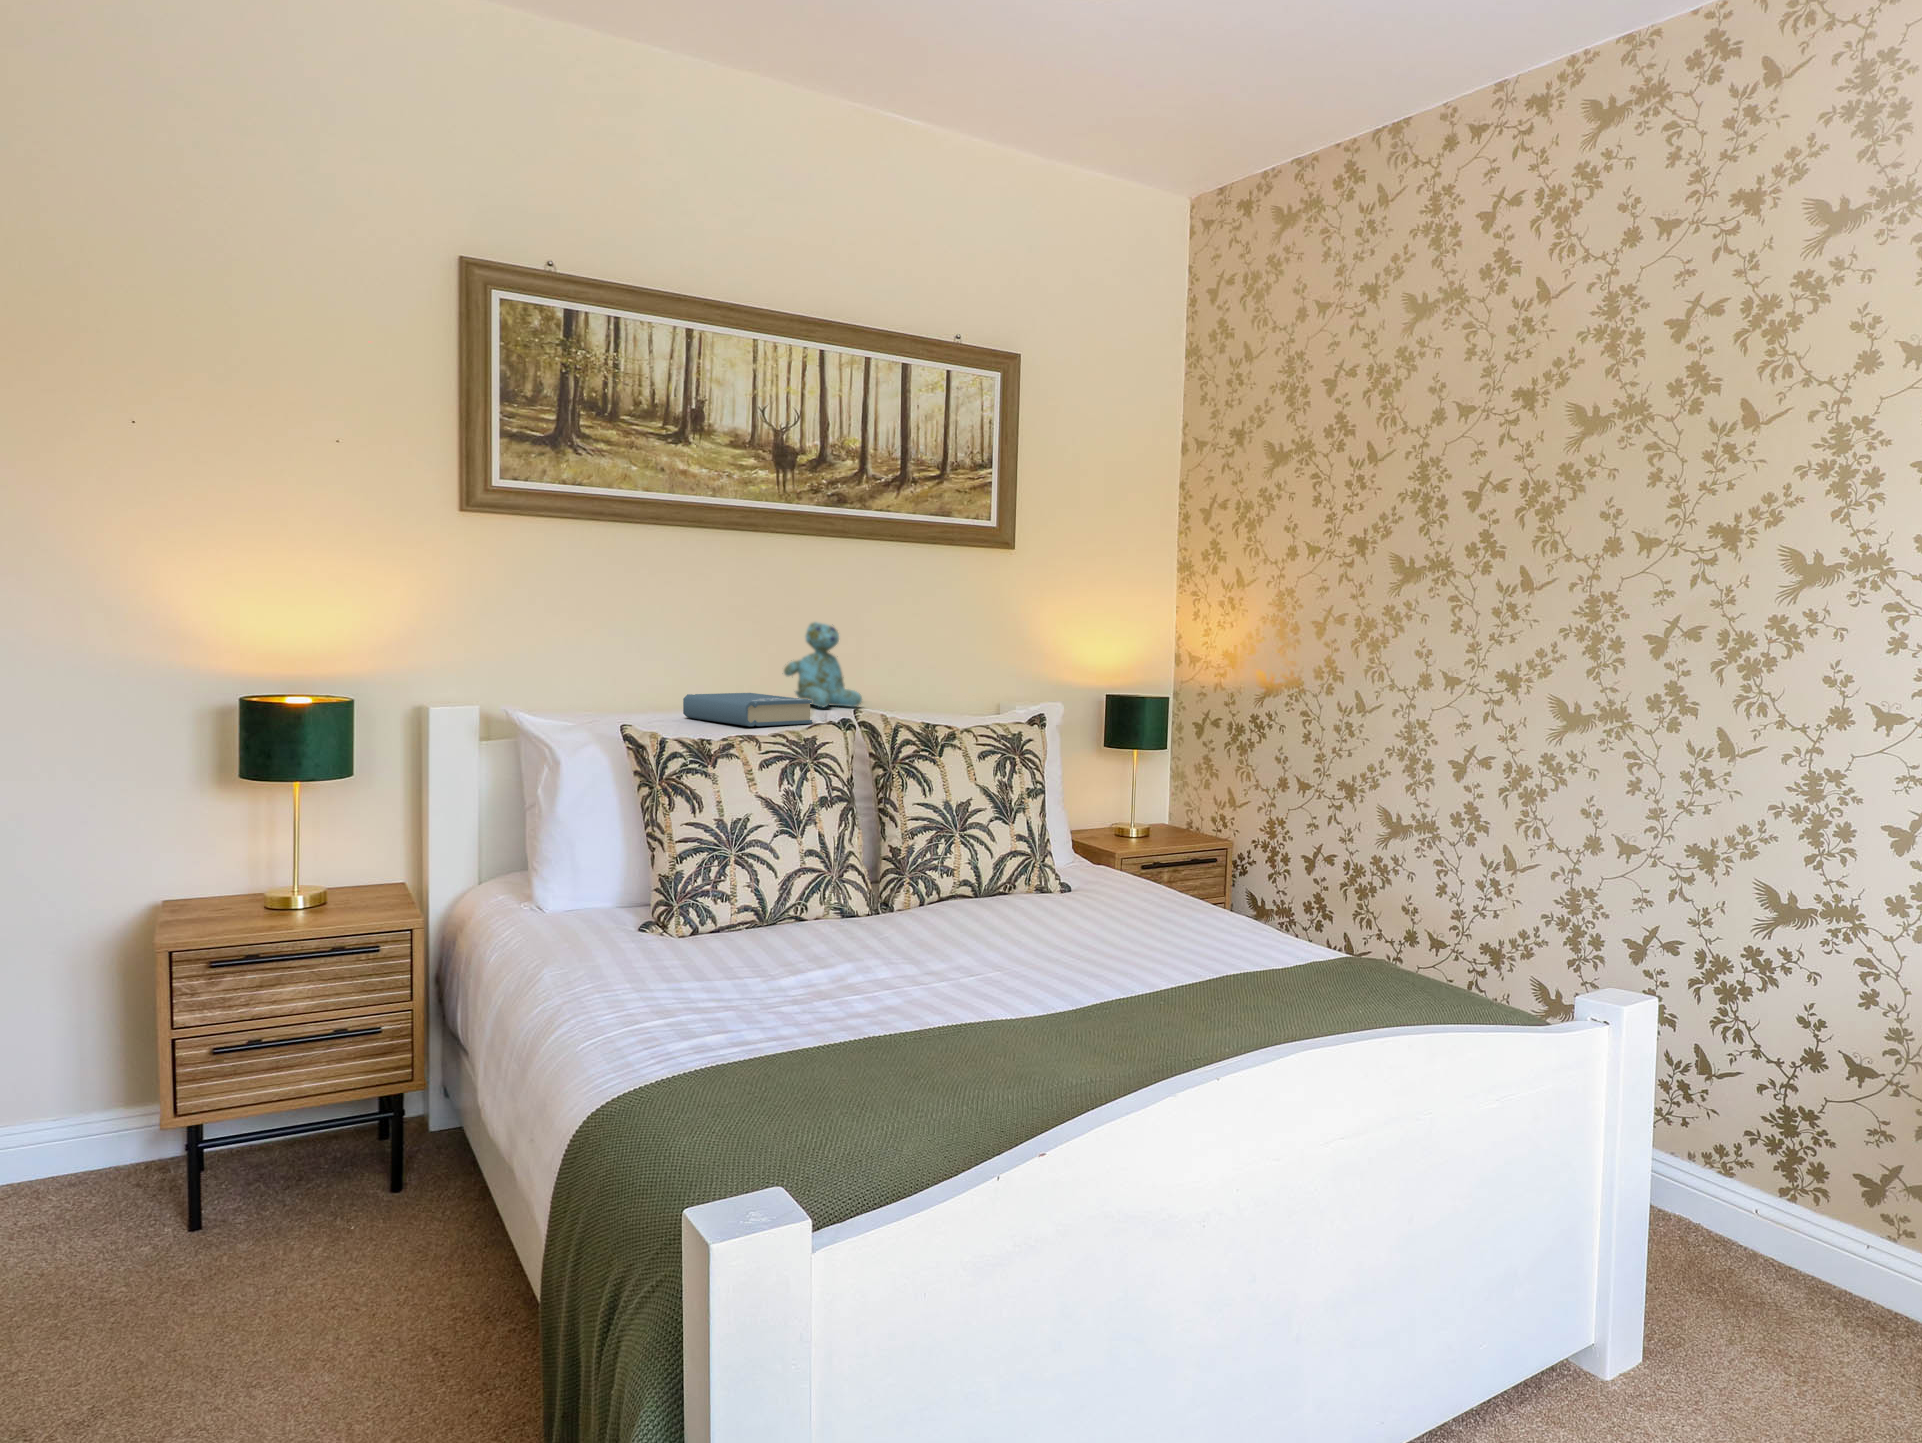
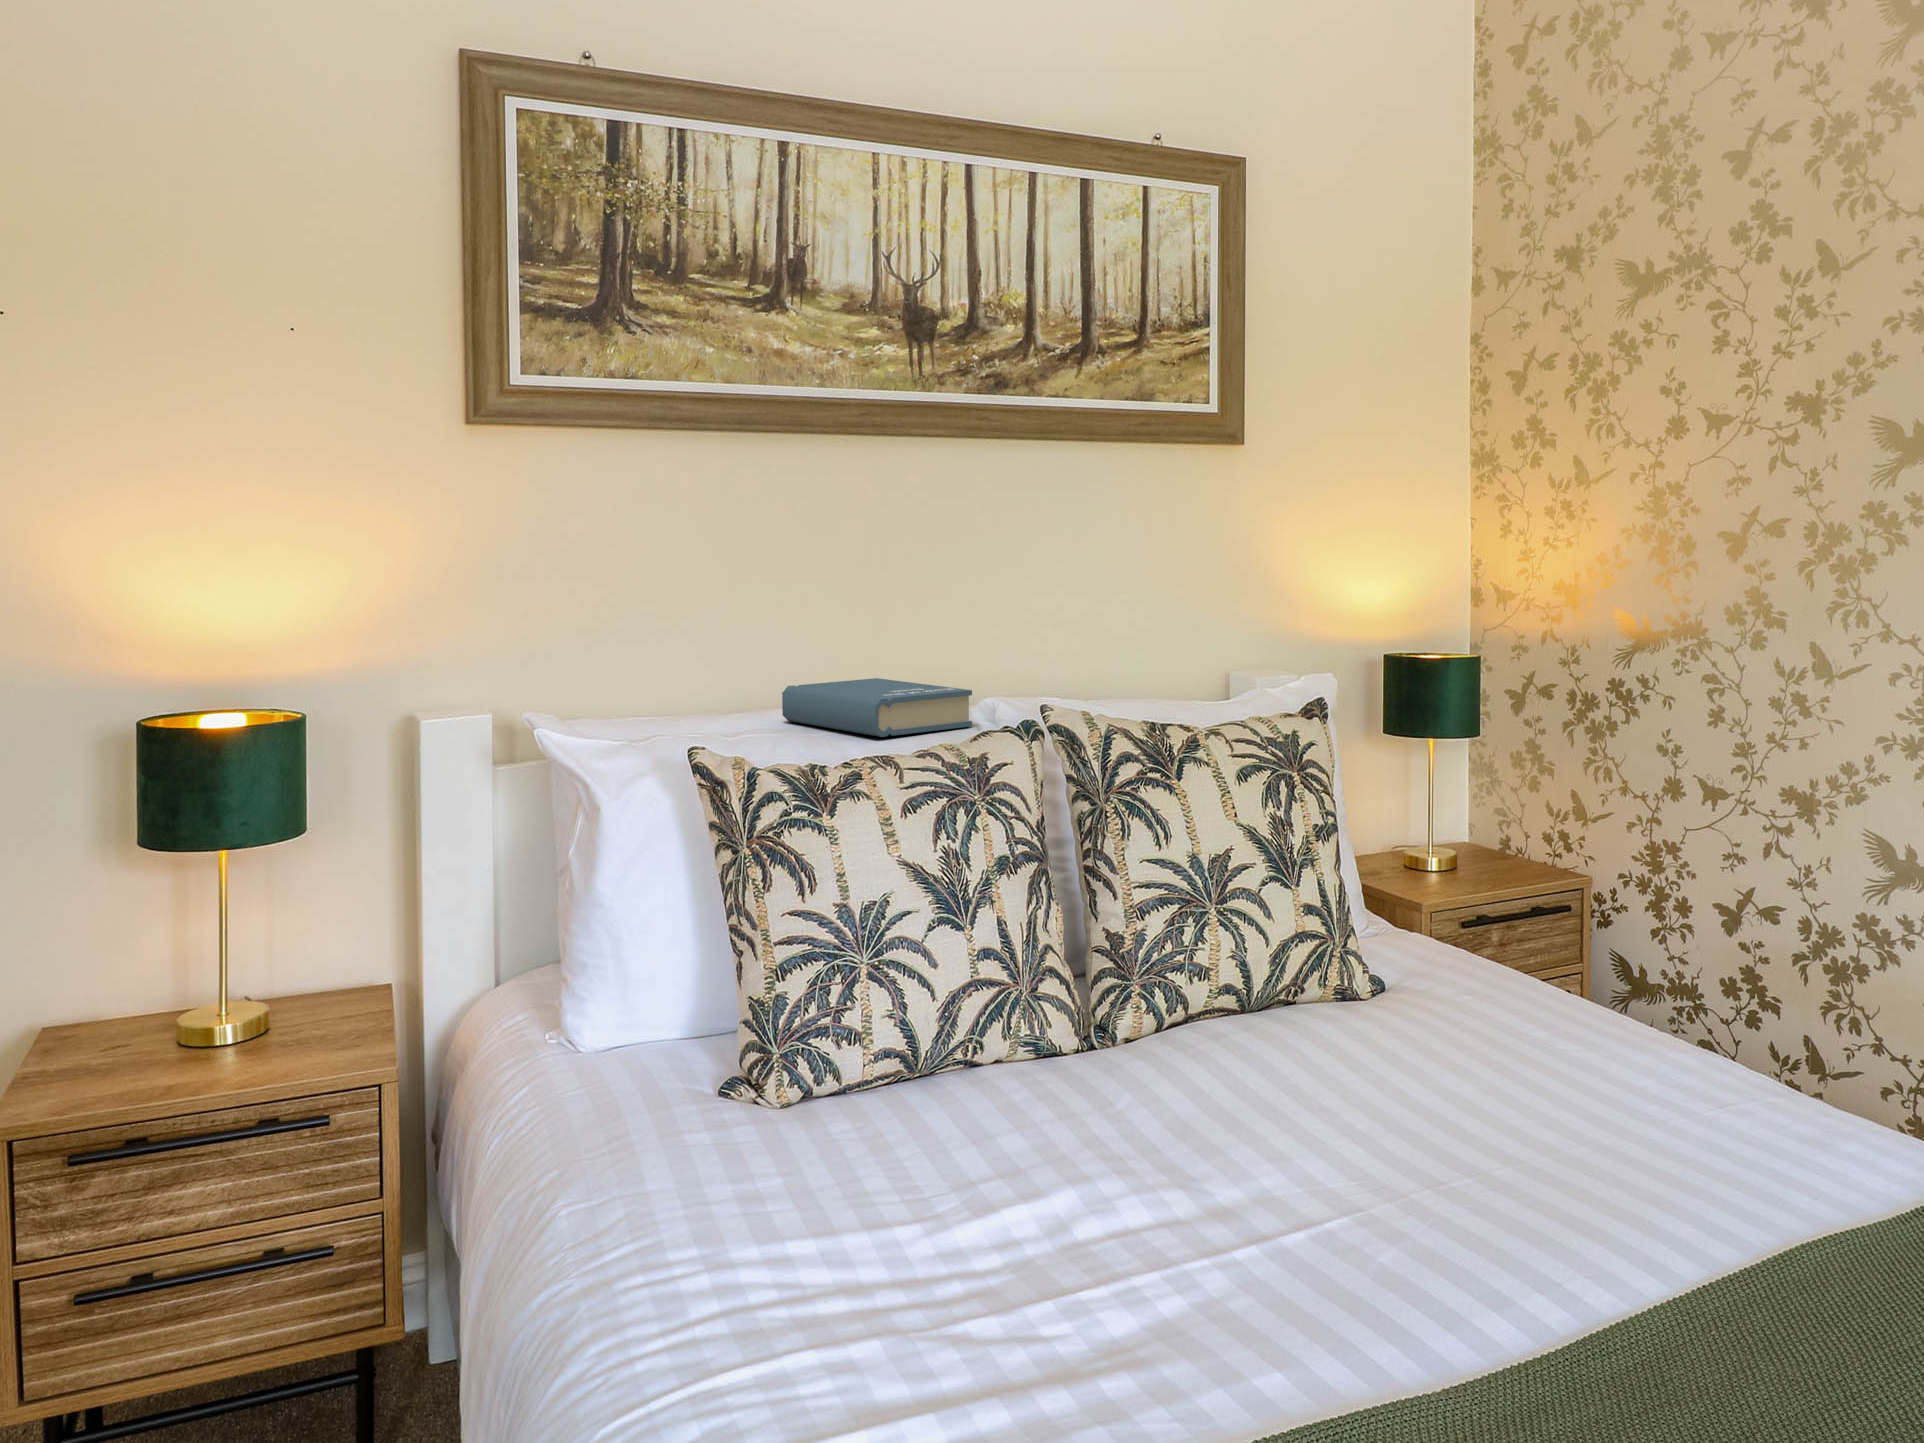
stuffed bear: present [784,622,862,707] -> none [920,550,1035,694]

